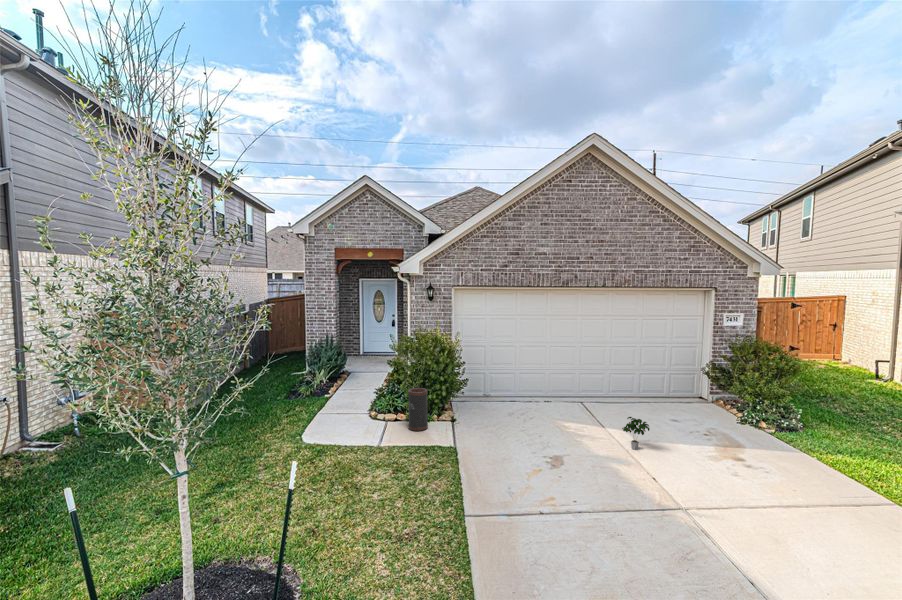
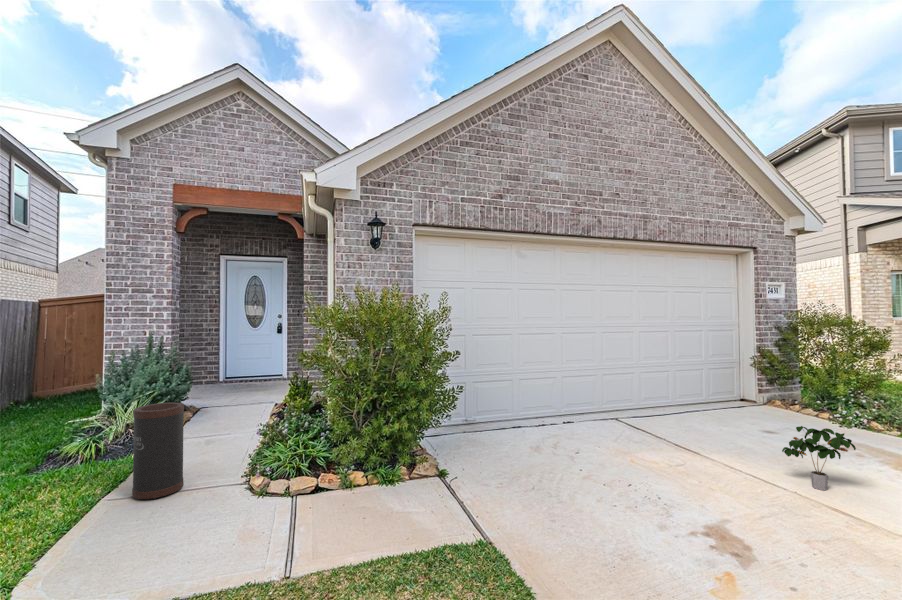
trash can: present [408,388,428,431] -> present [132,402,184,499]

